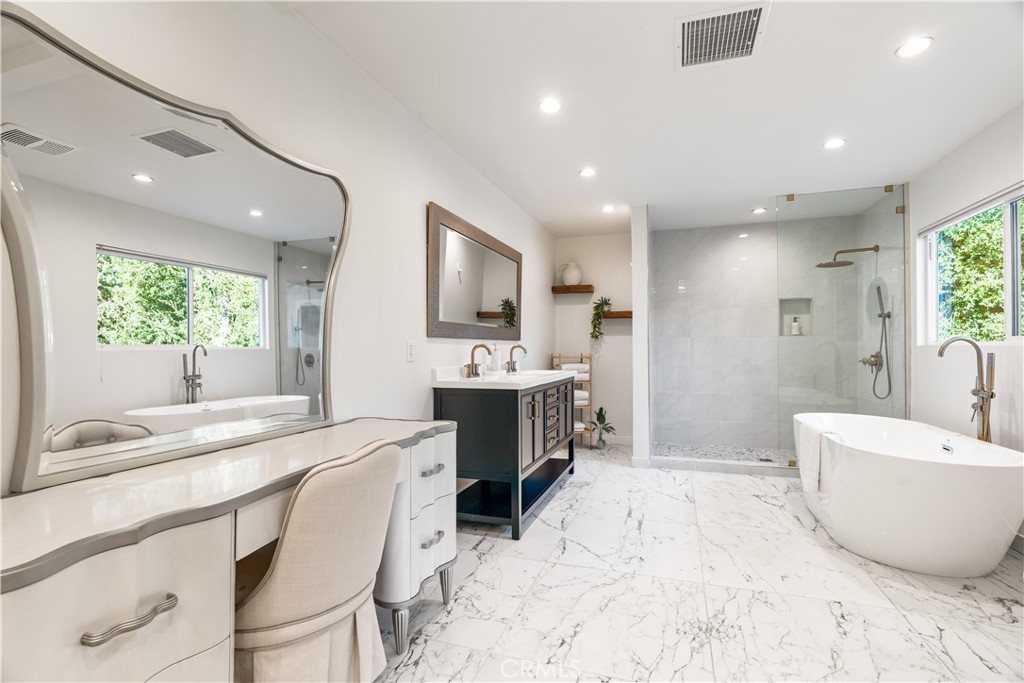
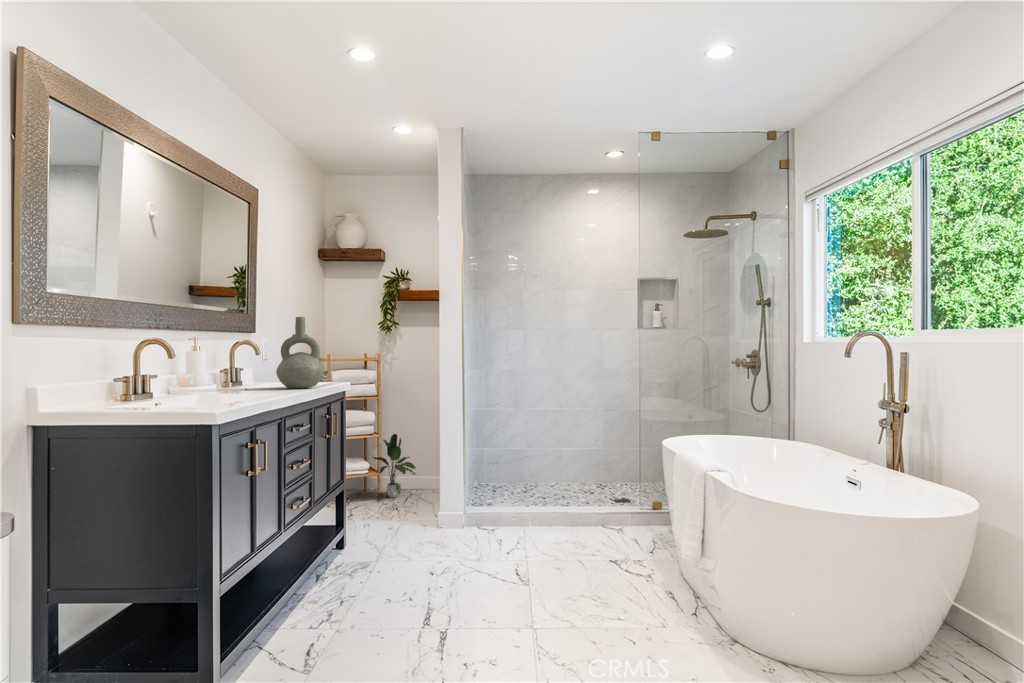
decorative vase: none [537,333,563,374] -> present [276,317,324,388]

